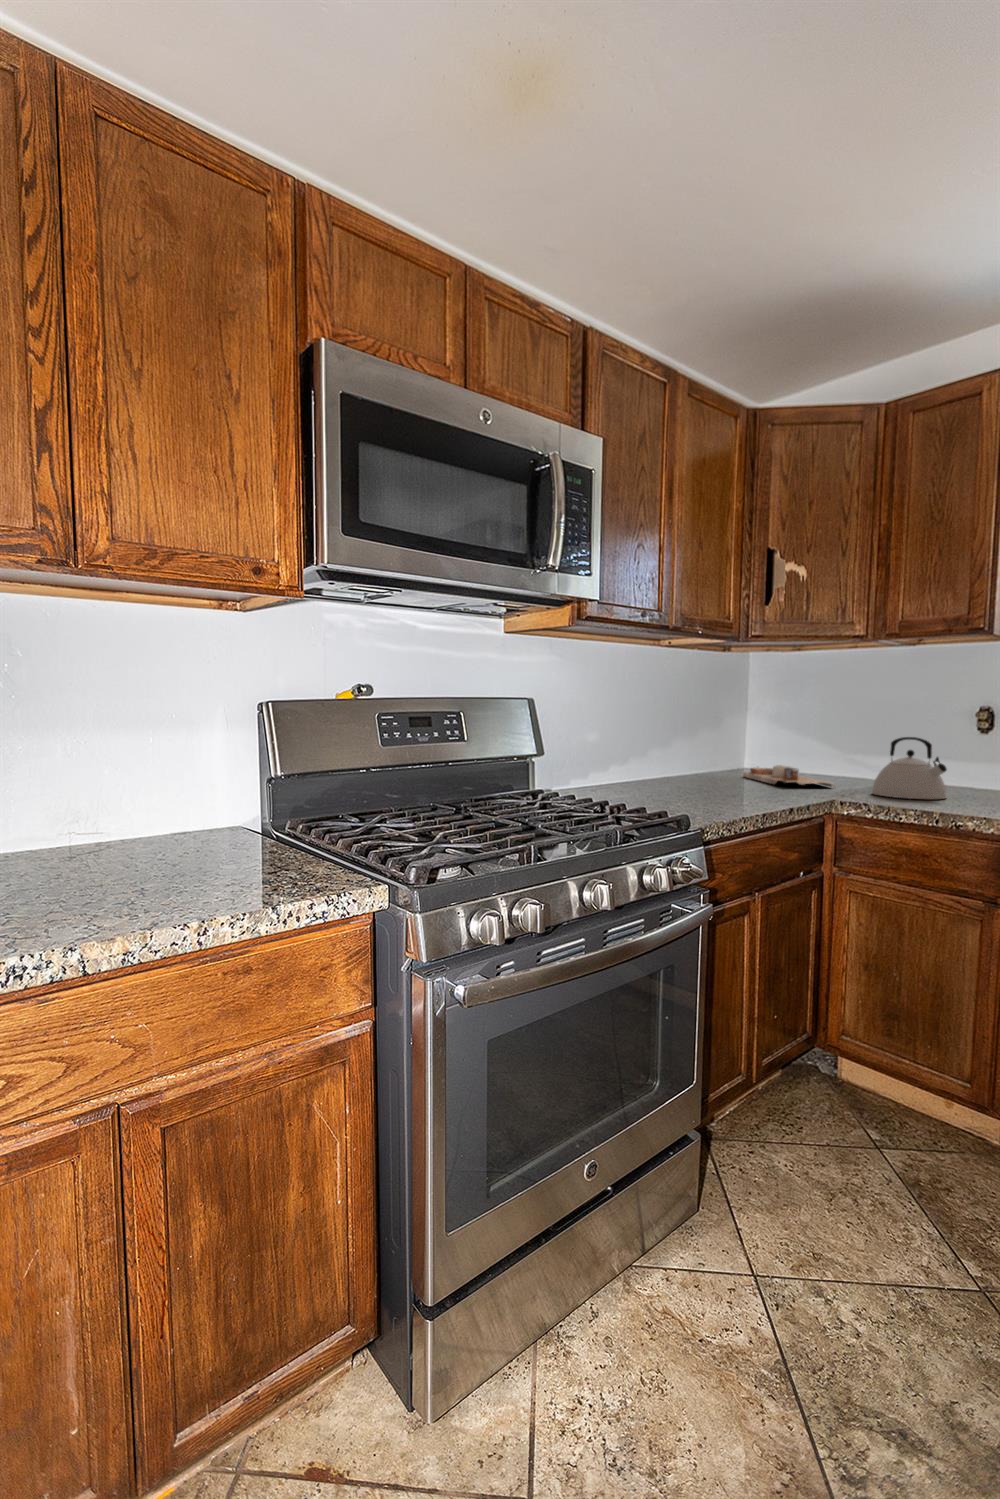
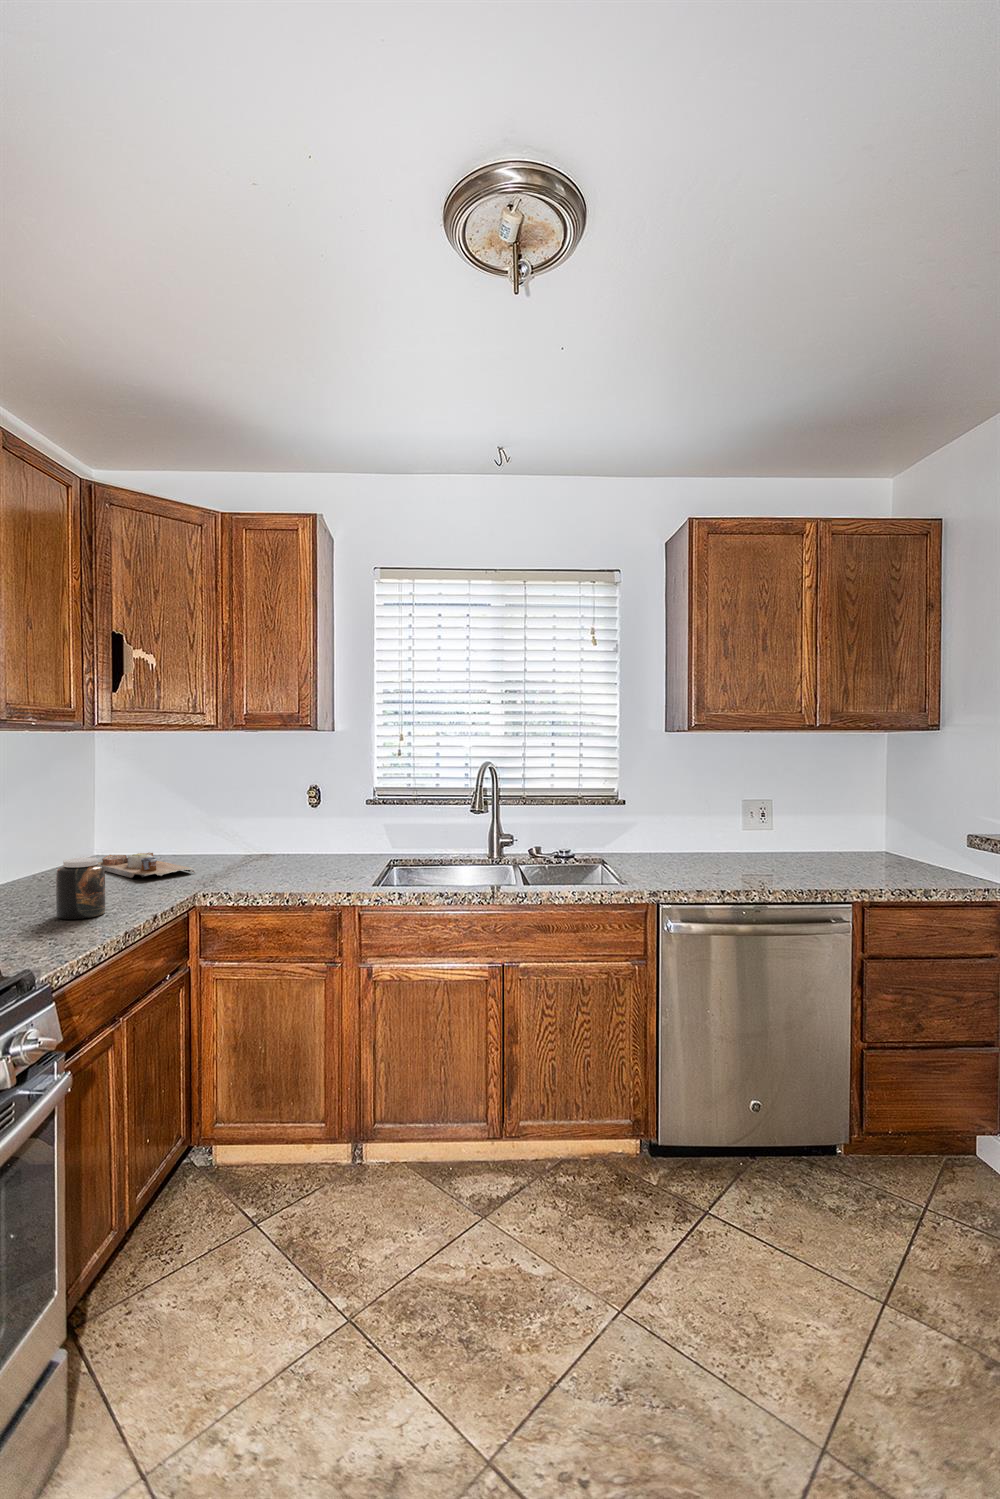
kettle: present [872,737,947,799] -> none [229,821,293,880]
jar: none [709,749,749,801] -> present [56,857,105,919]

